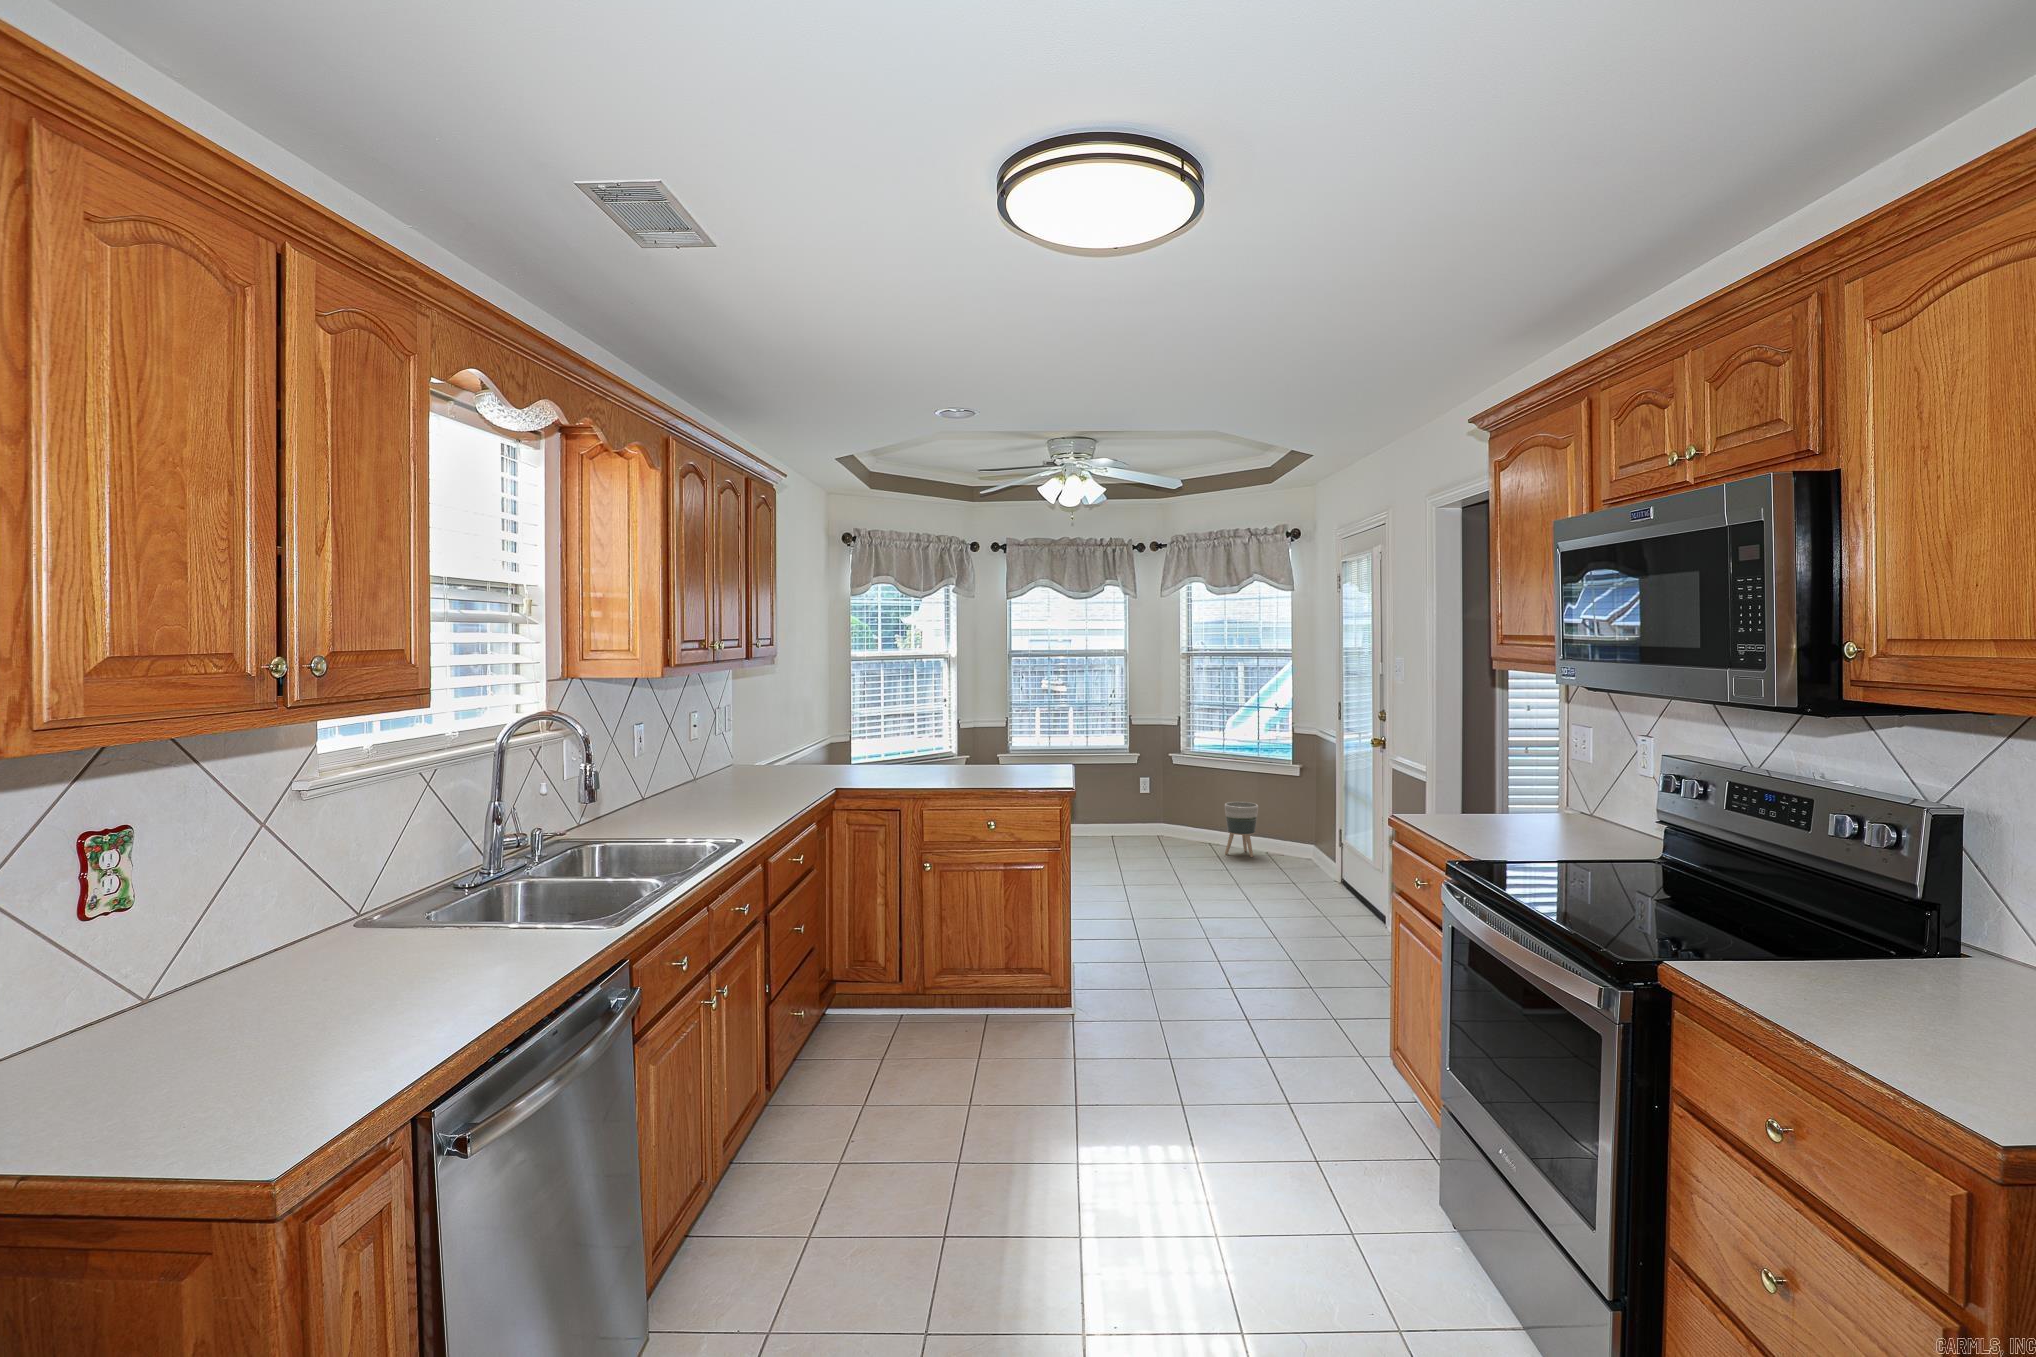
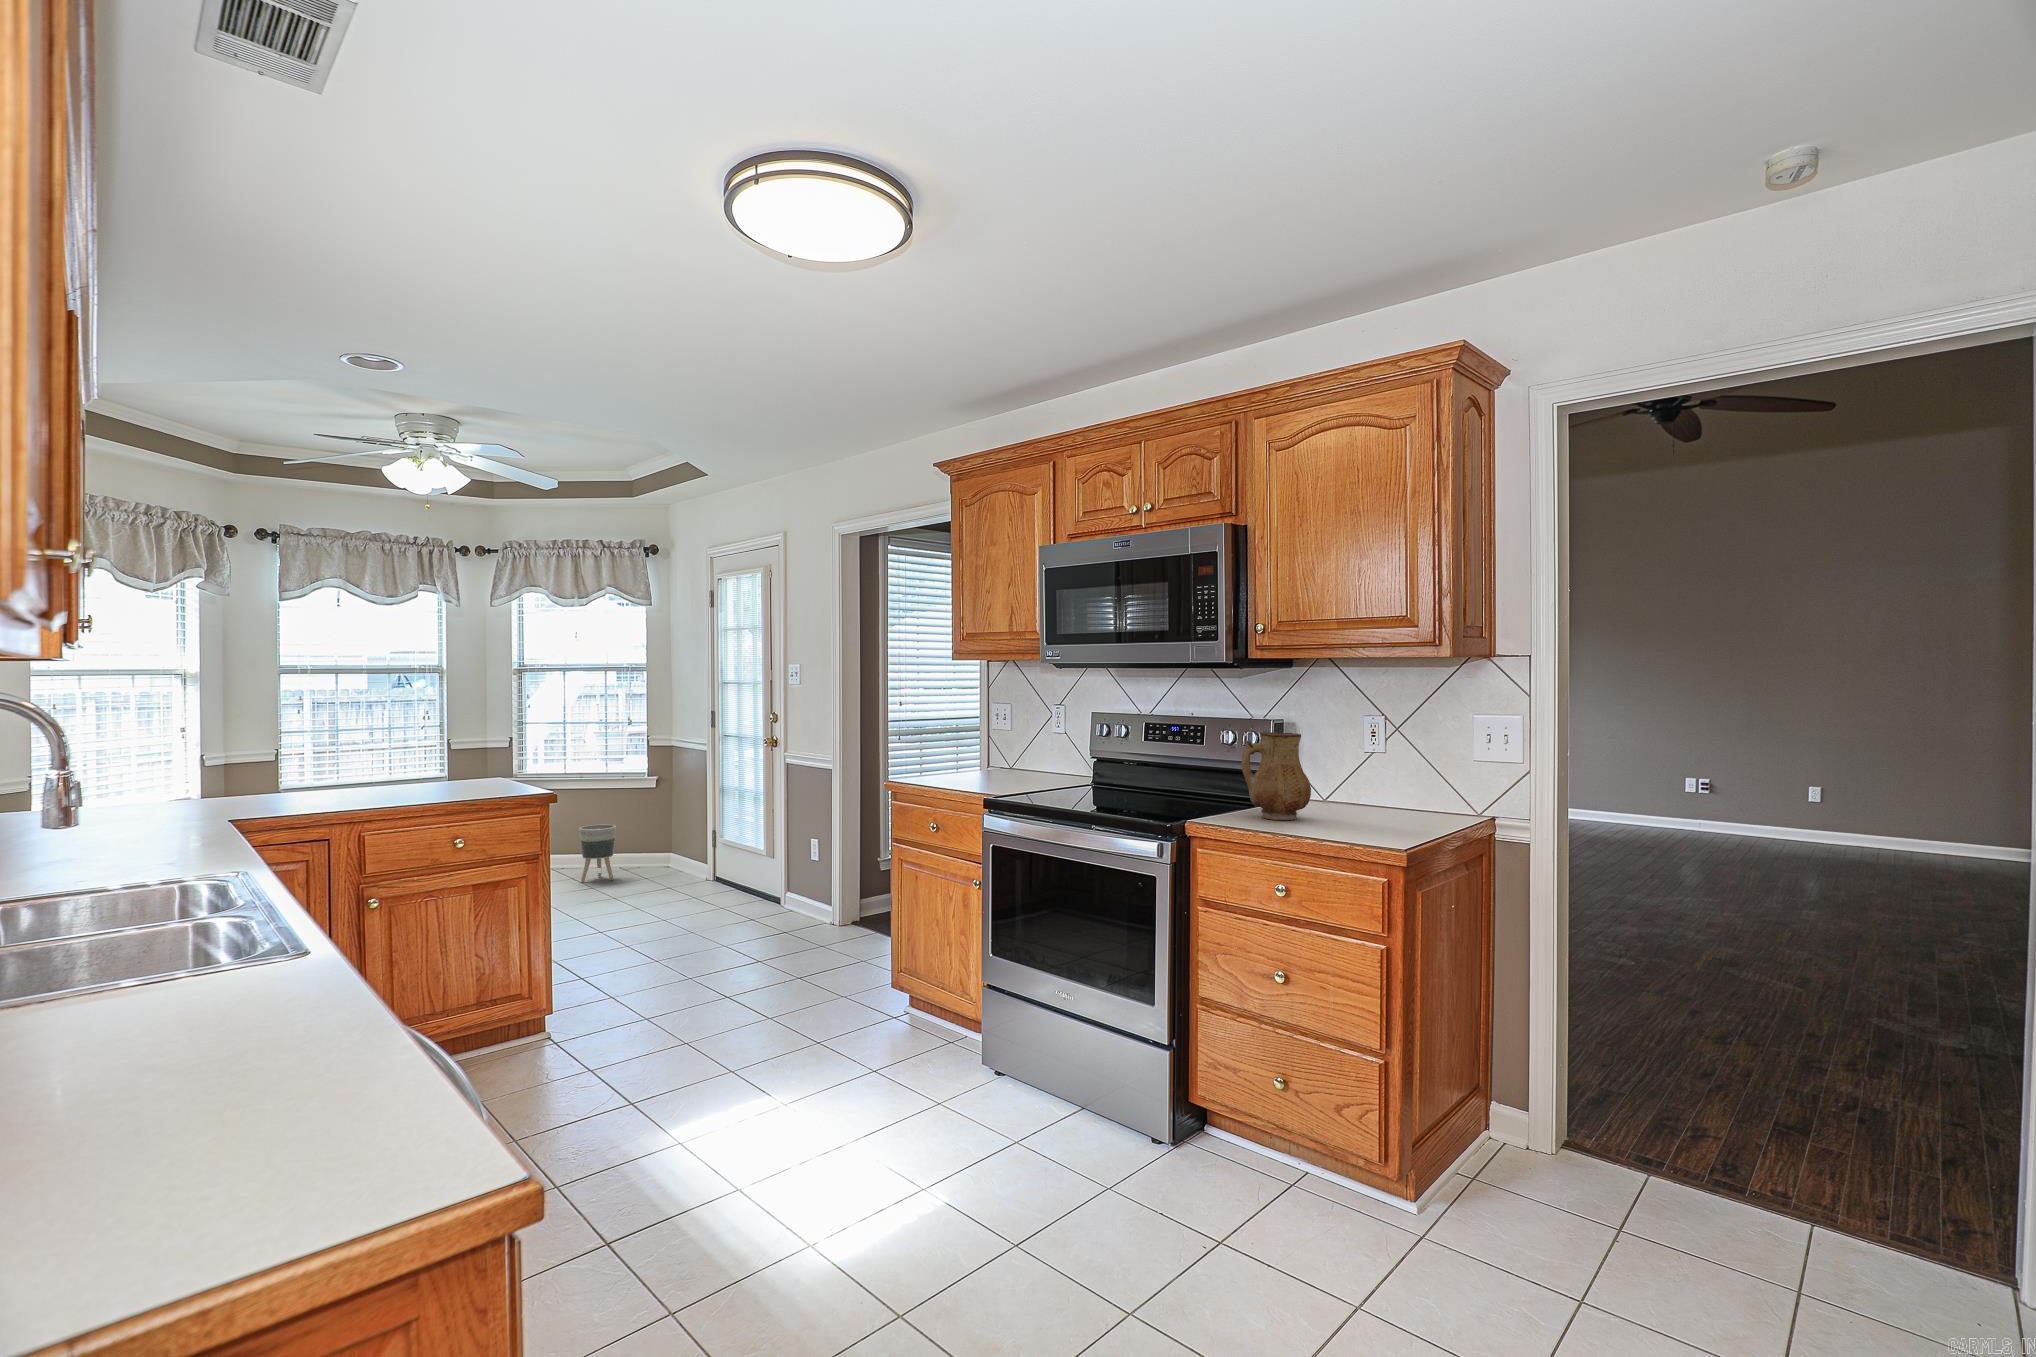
ceramic pitcher: none [1771,841,1942,1018] -> present [1242,732,1311,820]

